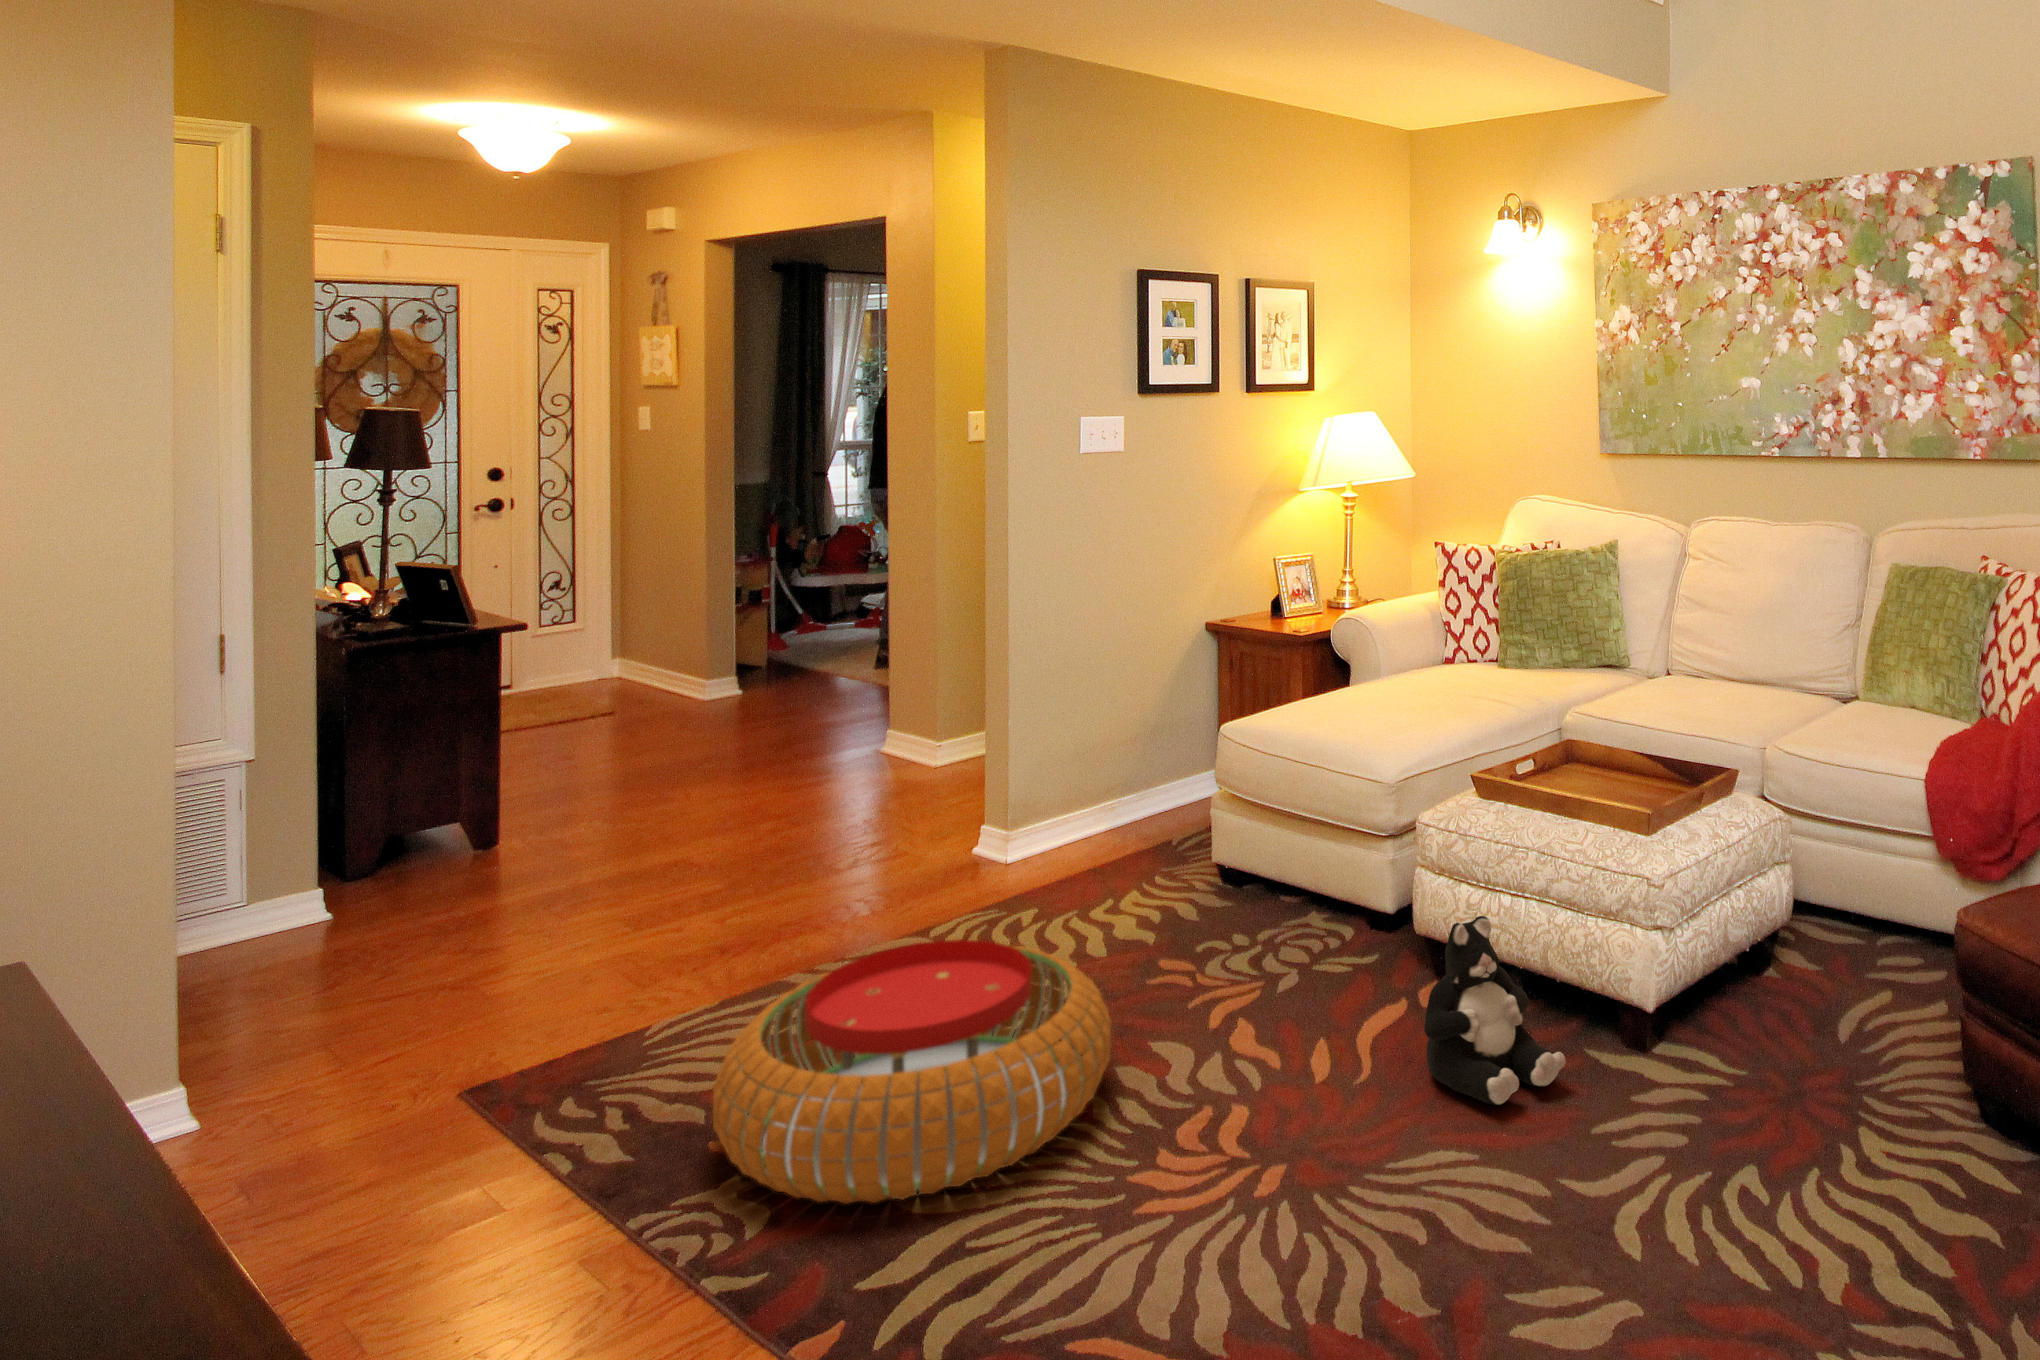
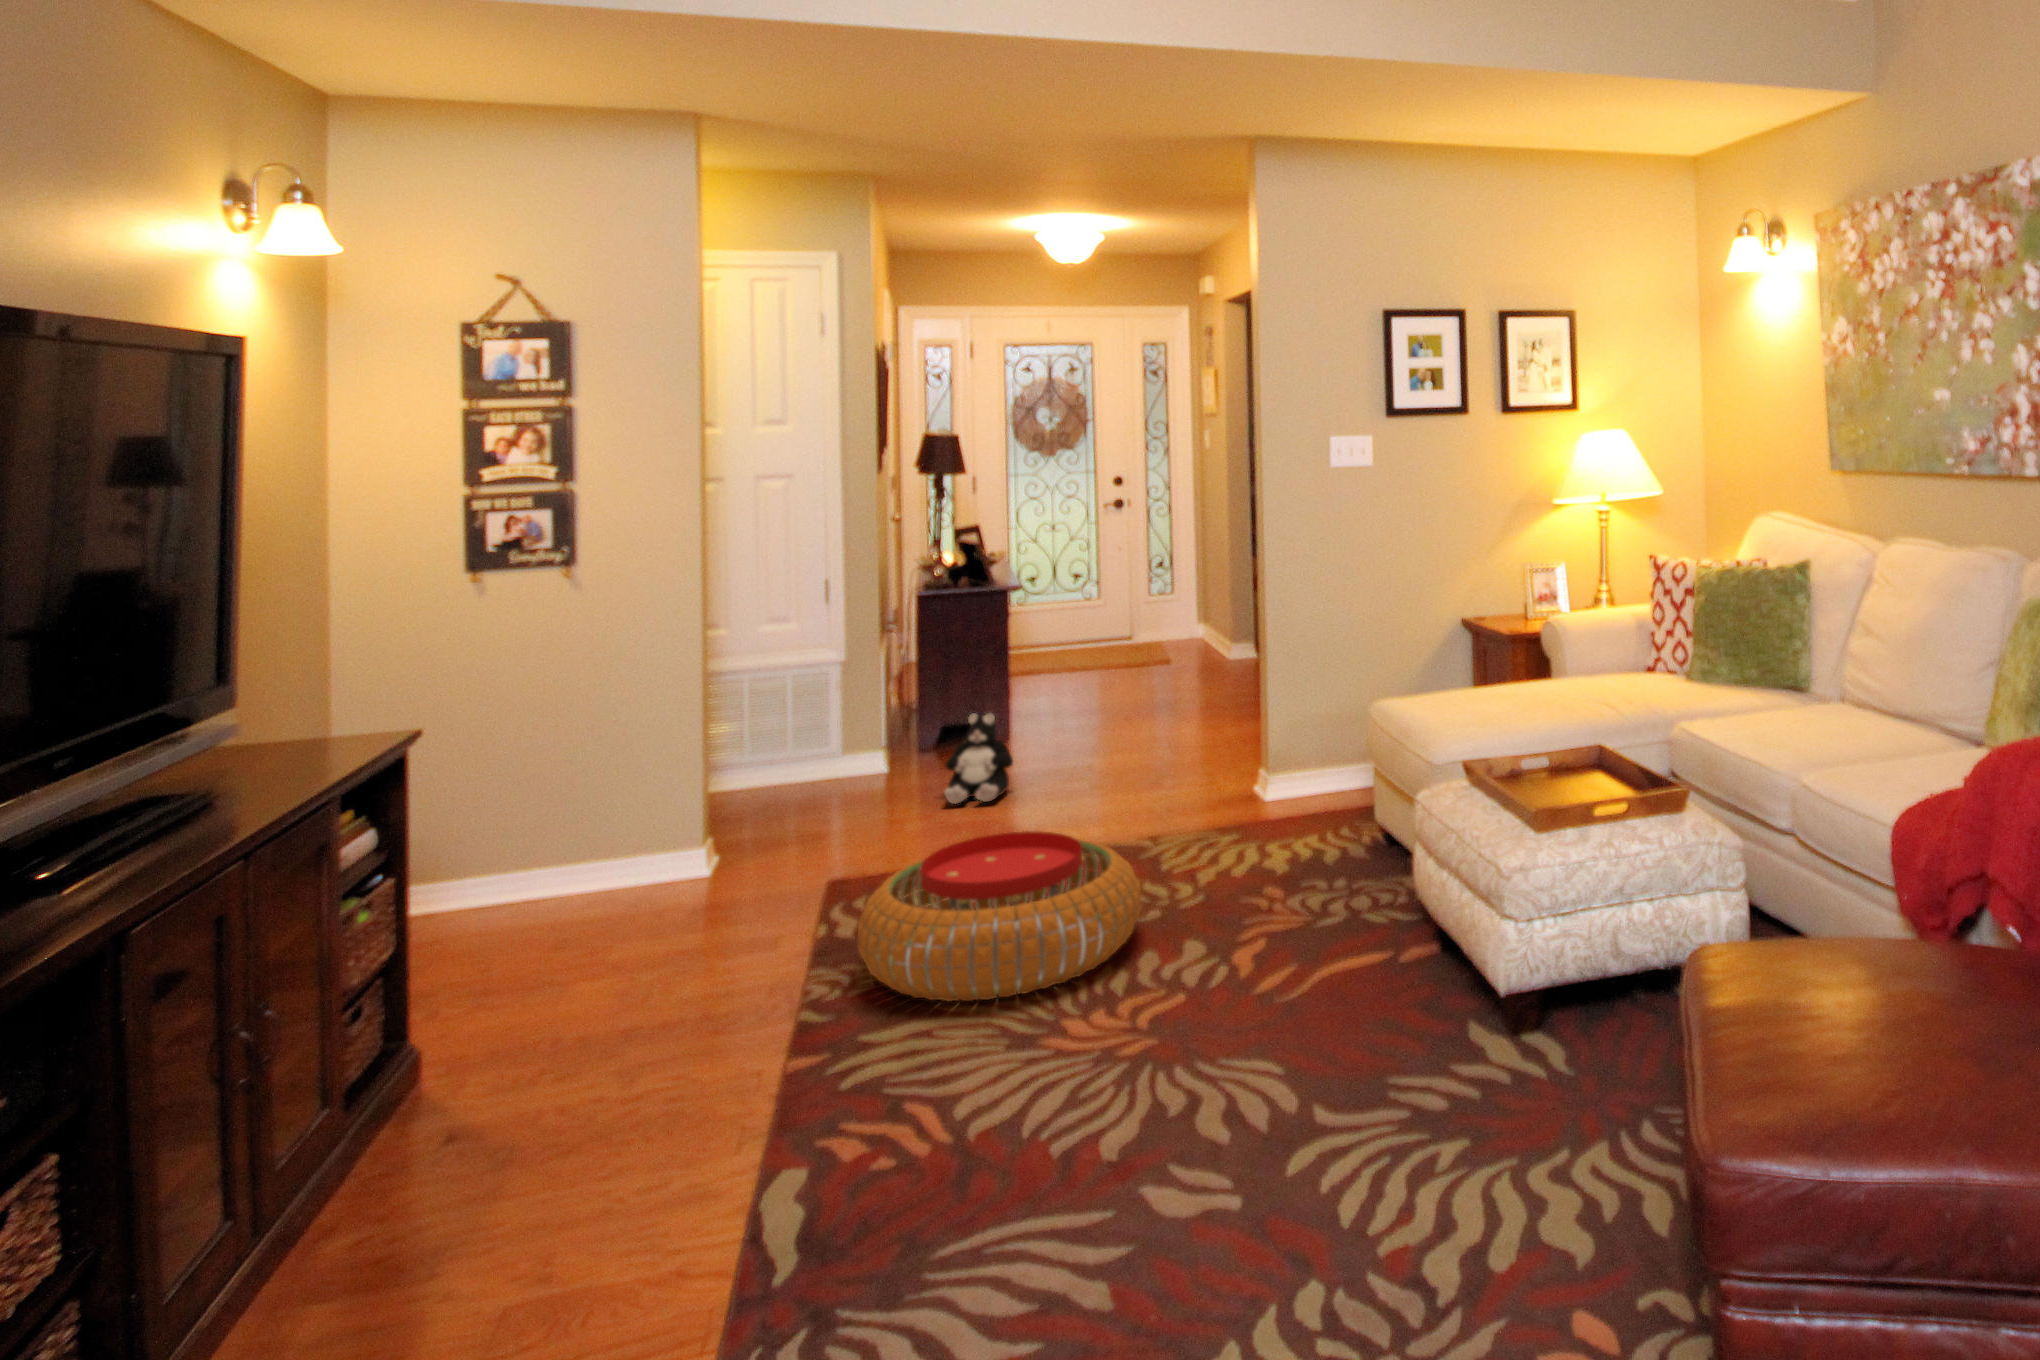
plush toy: present [1424,916,1566,1105] -> present [944,713,1013,804]

